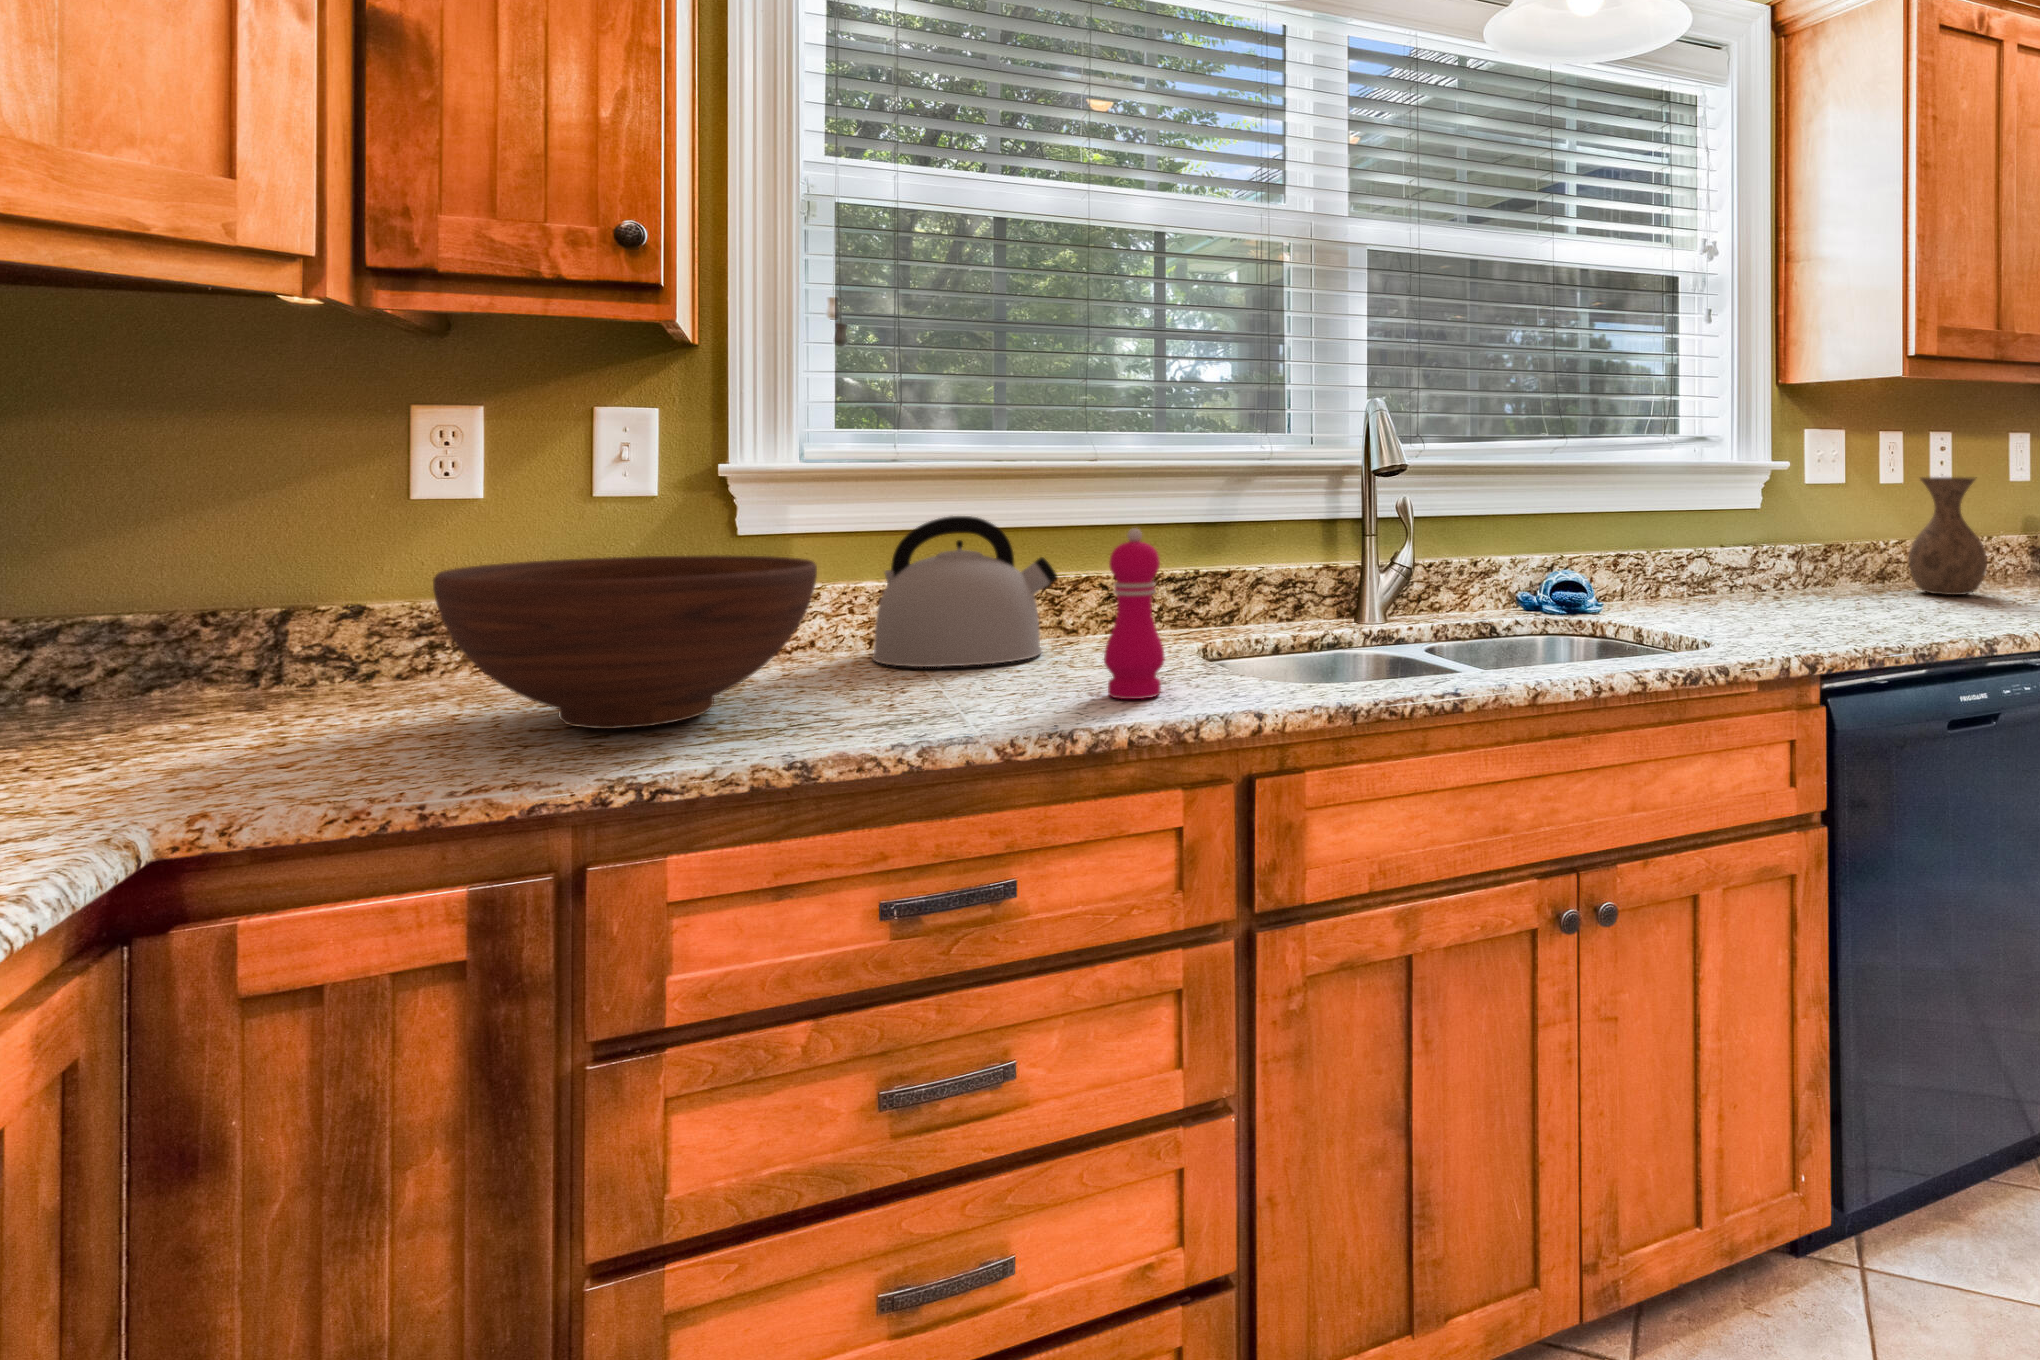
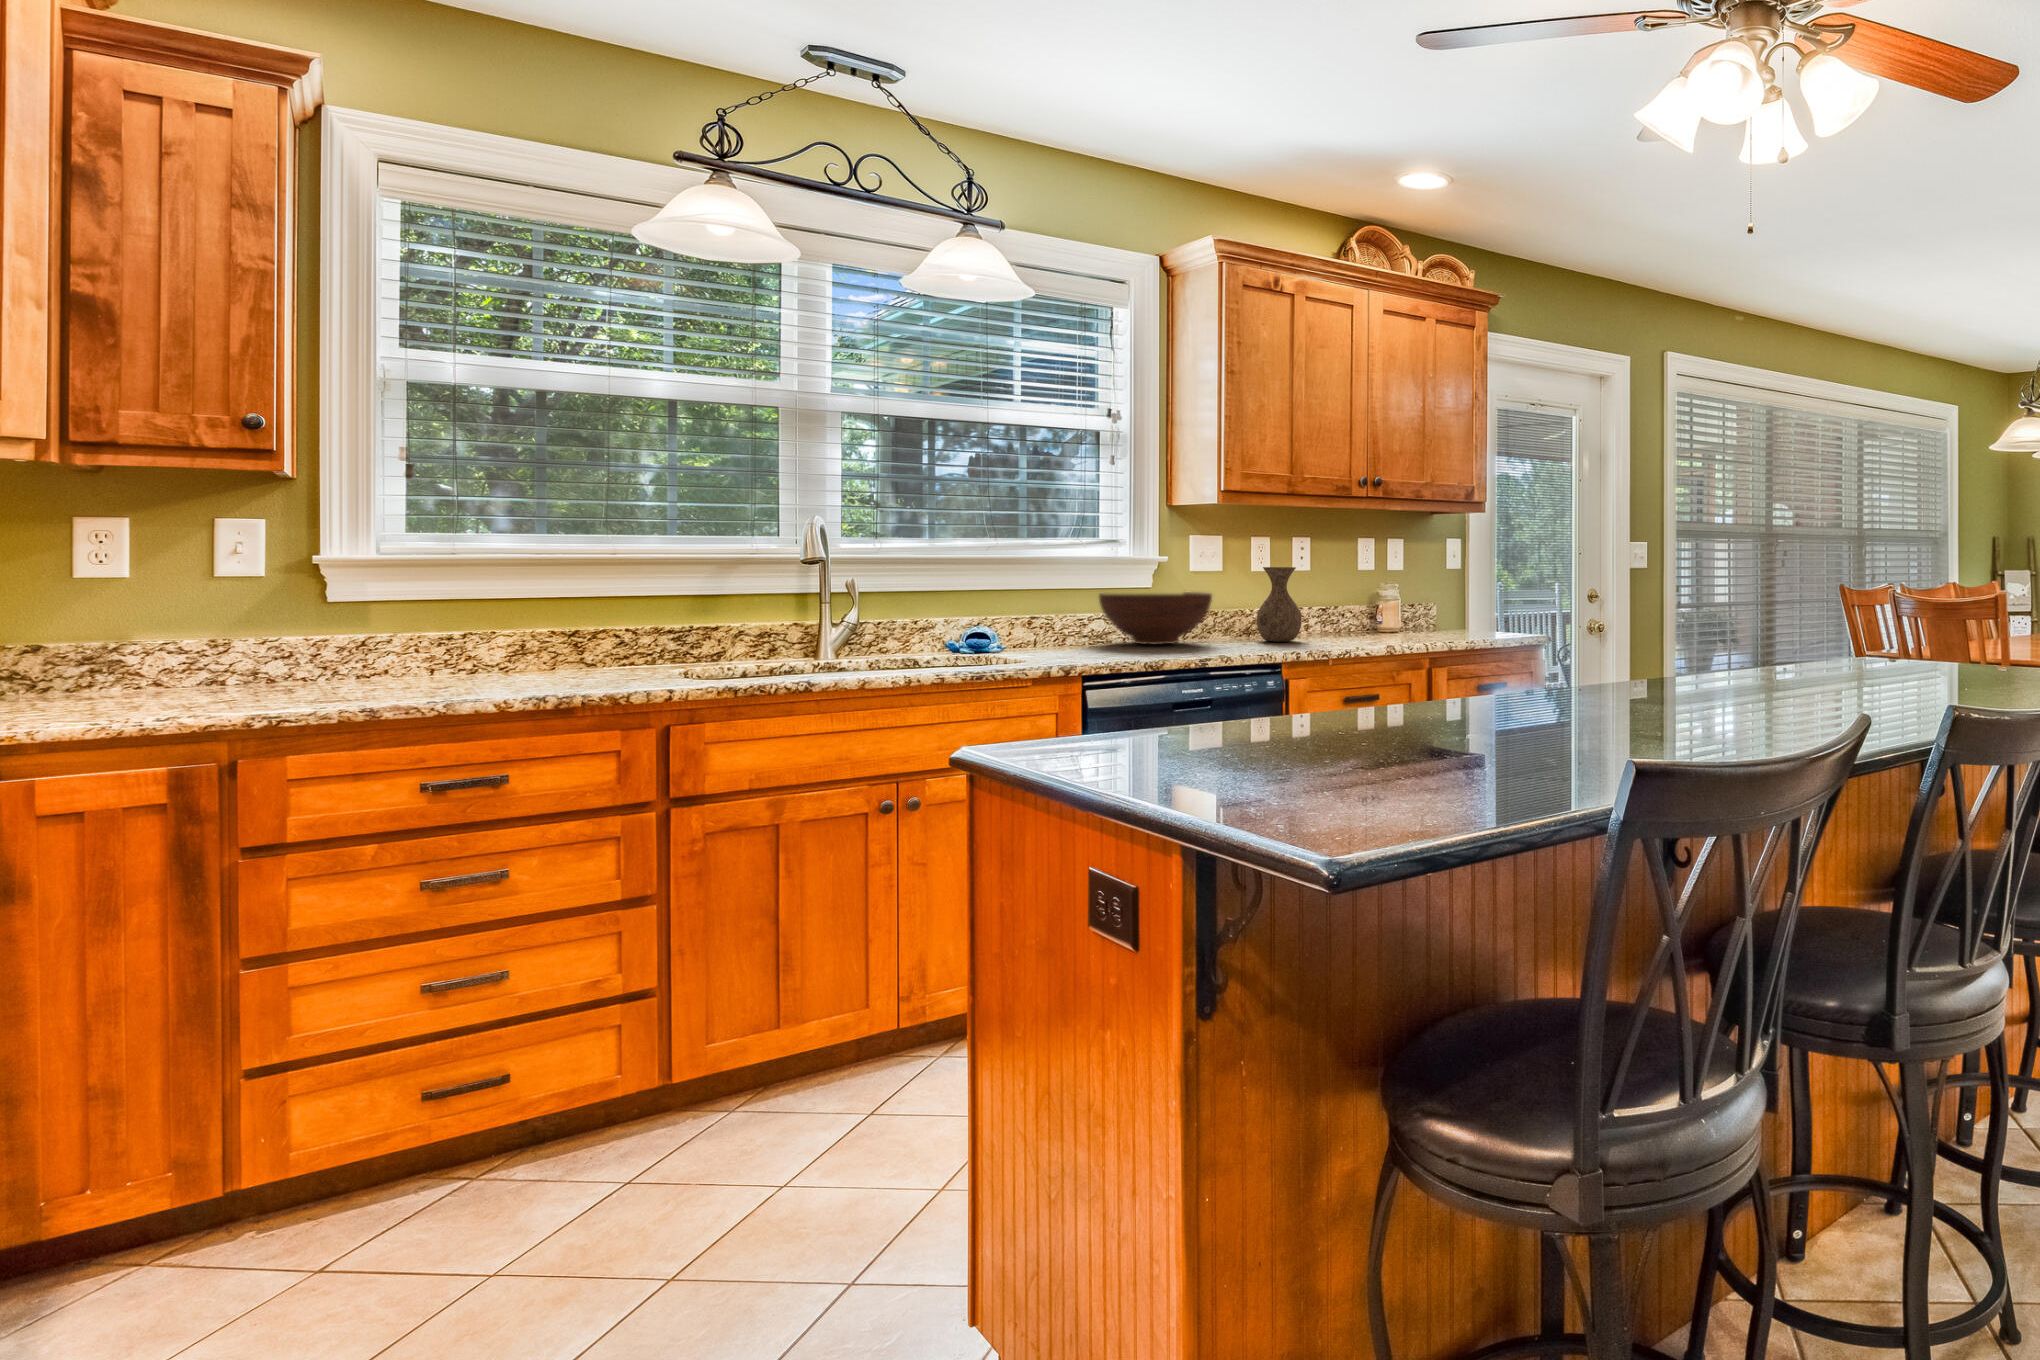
kettle: present [872,516,1057,667] -> none [433,589,574,679]
pepper mill: present [1104,528,1165,699] -> none [584,594,626,689]
fruit bowl: present [433,555,817,729] -> present [1099,592,1212,645]

